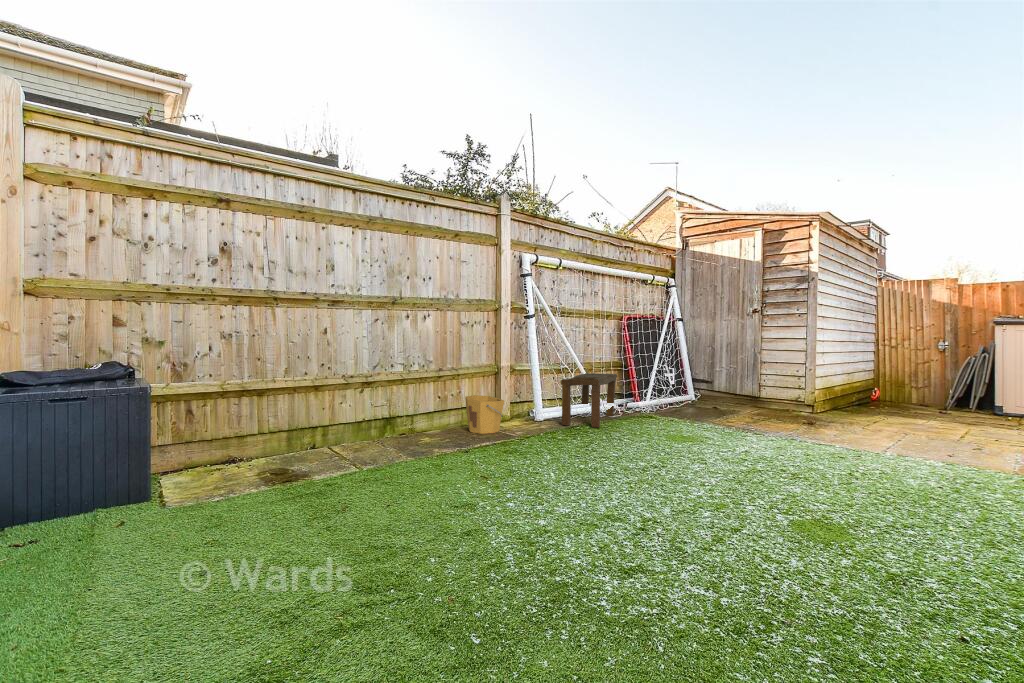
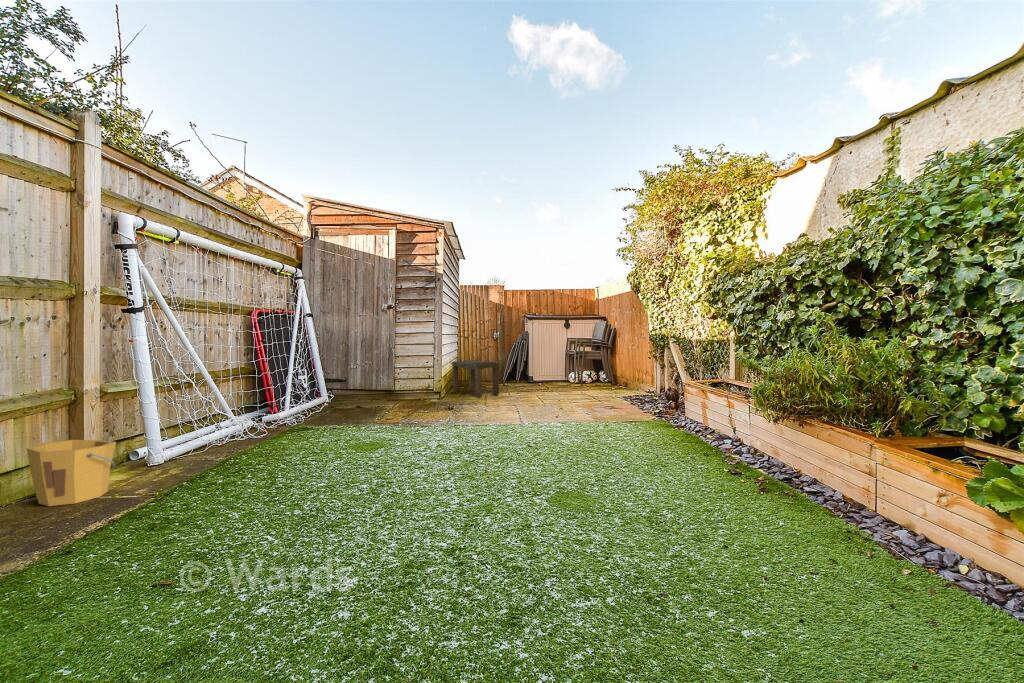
bench: present [561,373,617,428] -> present [452,360,499,397]

